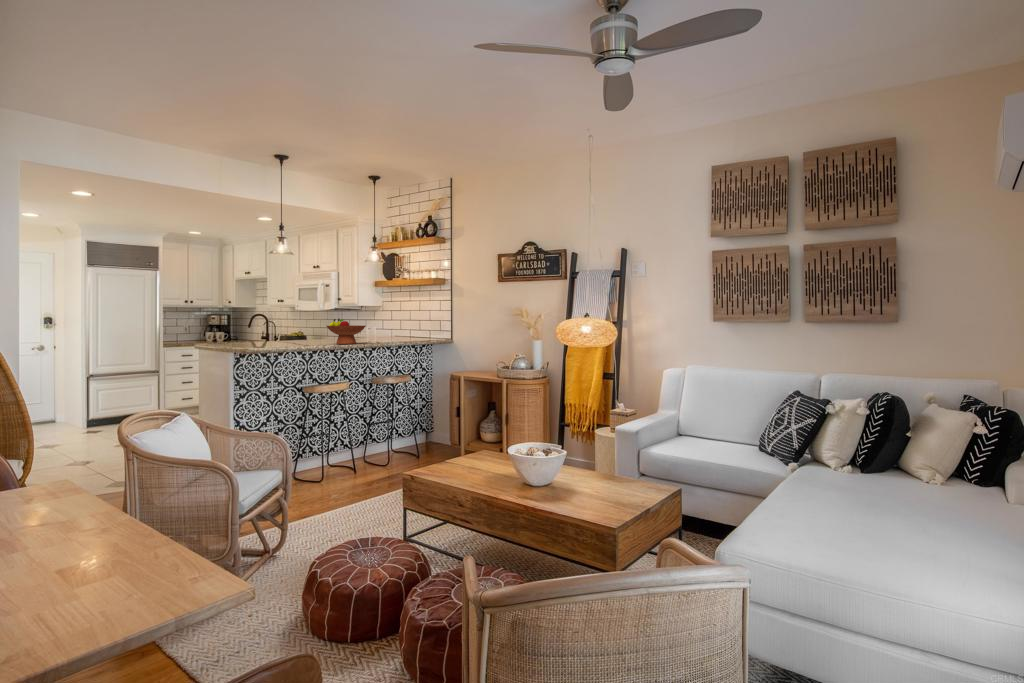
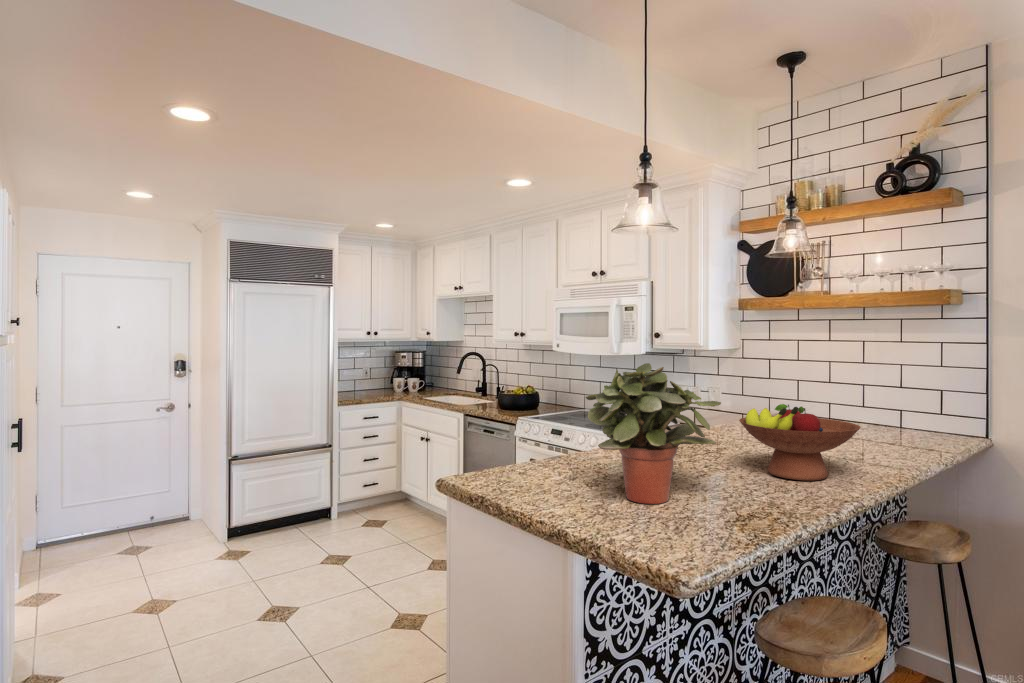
potted plant: none [256,302,303,348] -> present [586,363,721,504]

